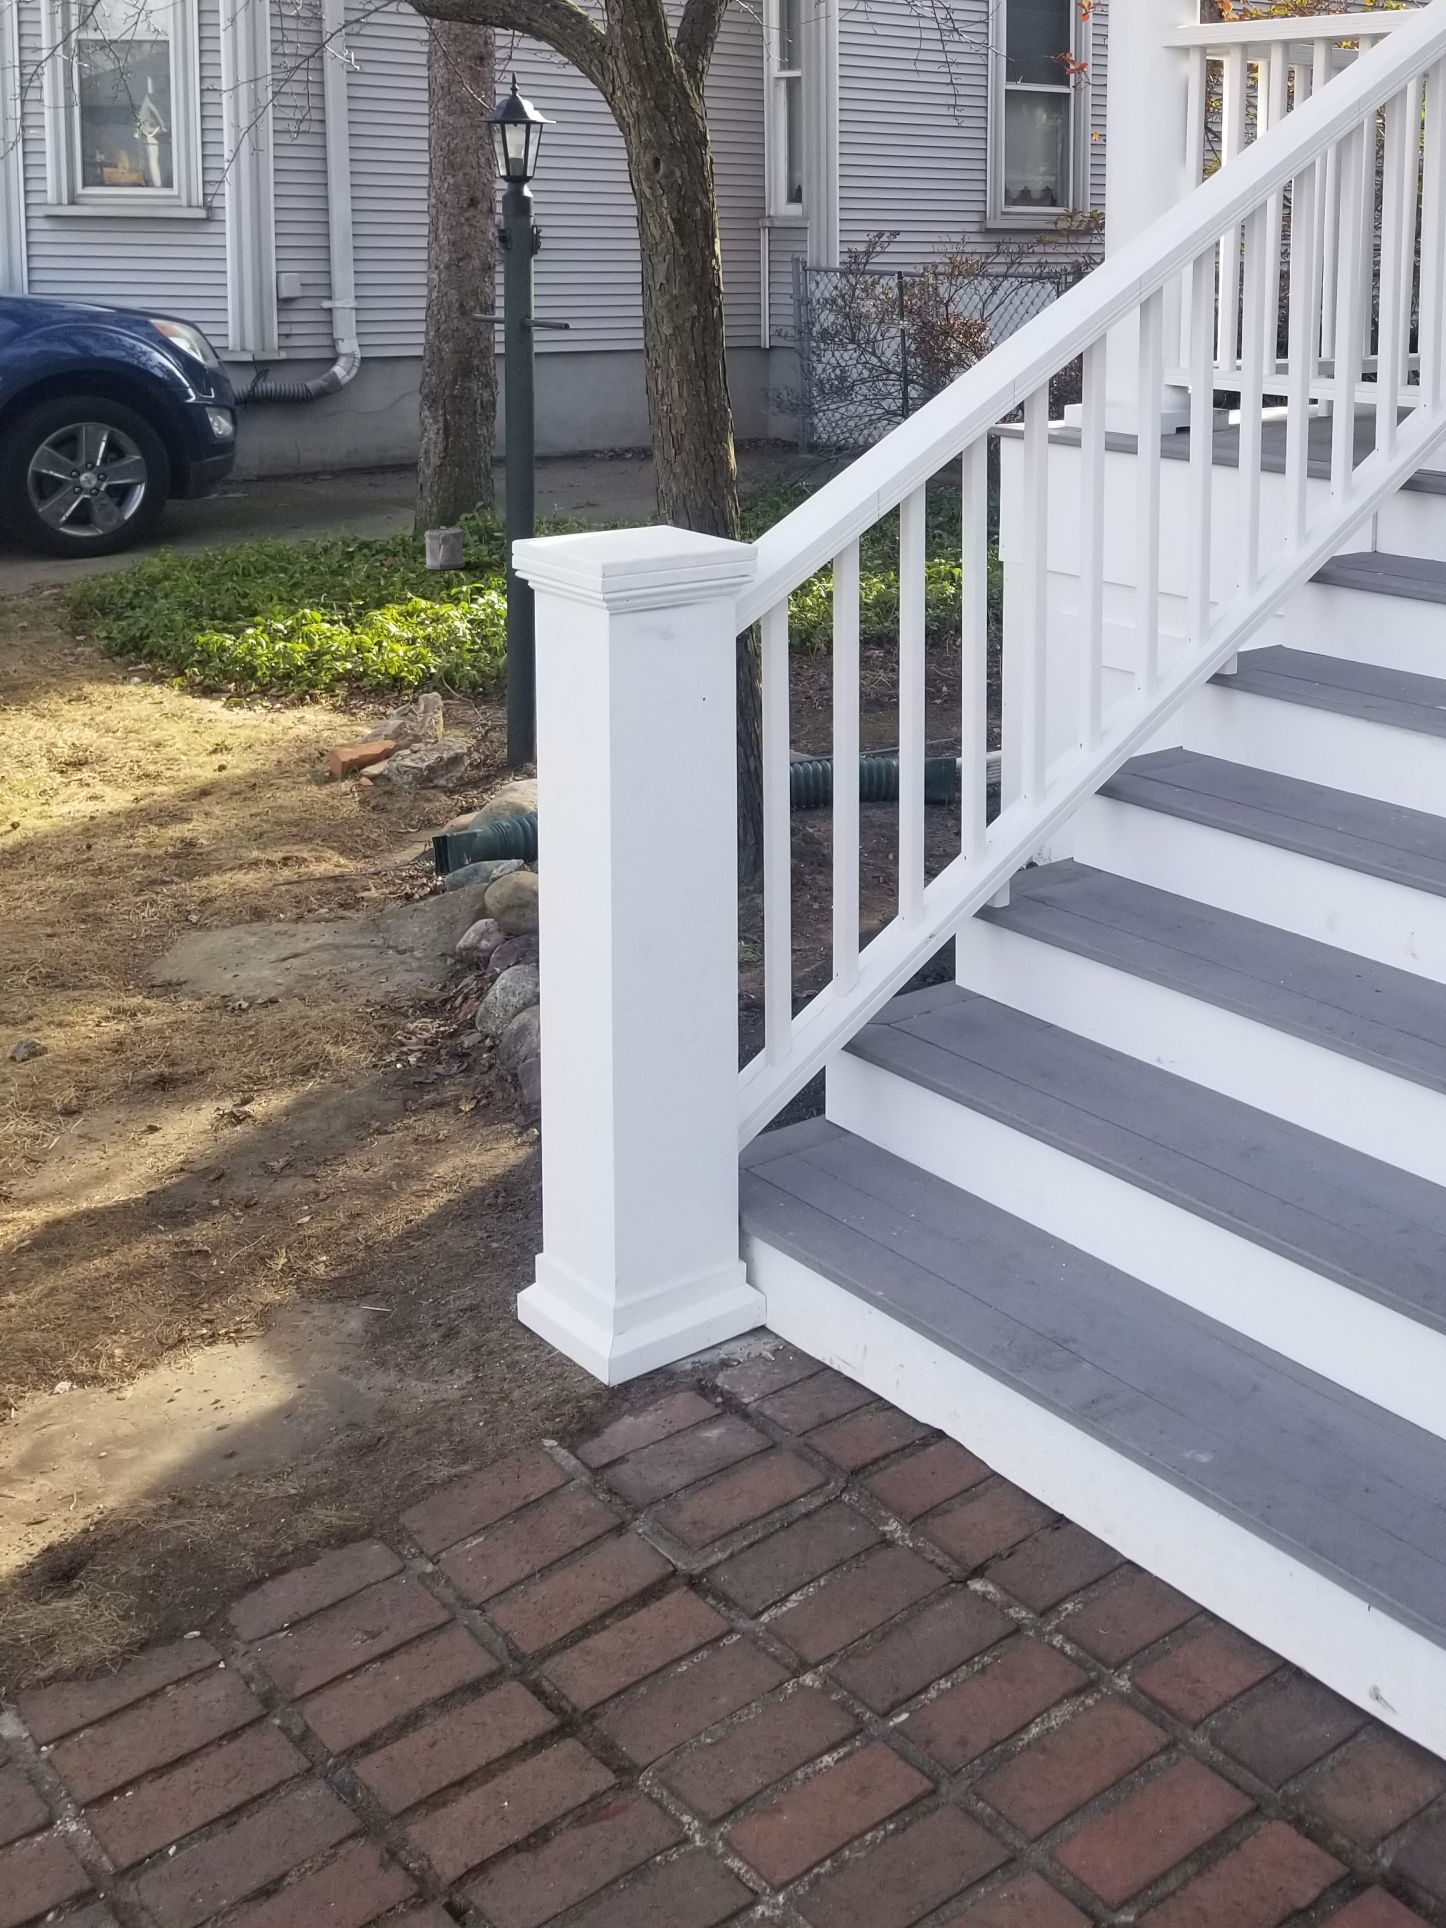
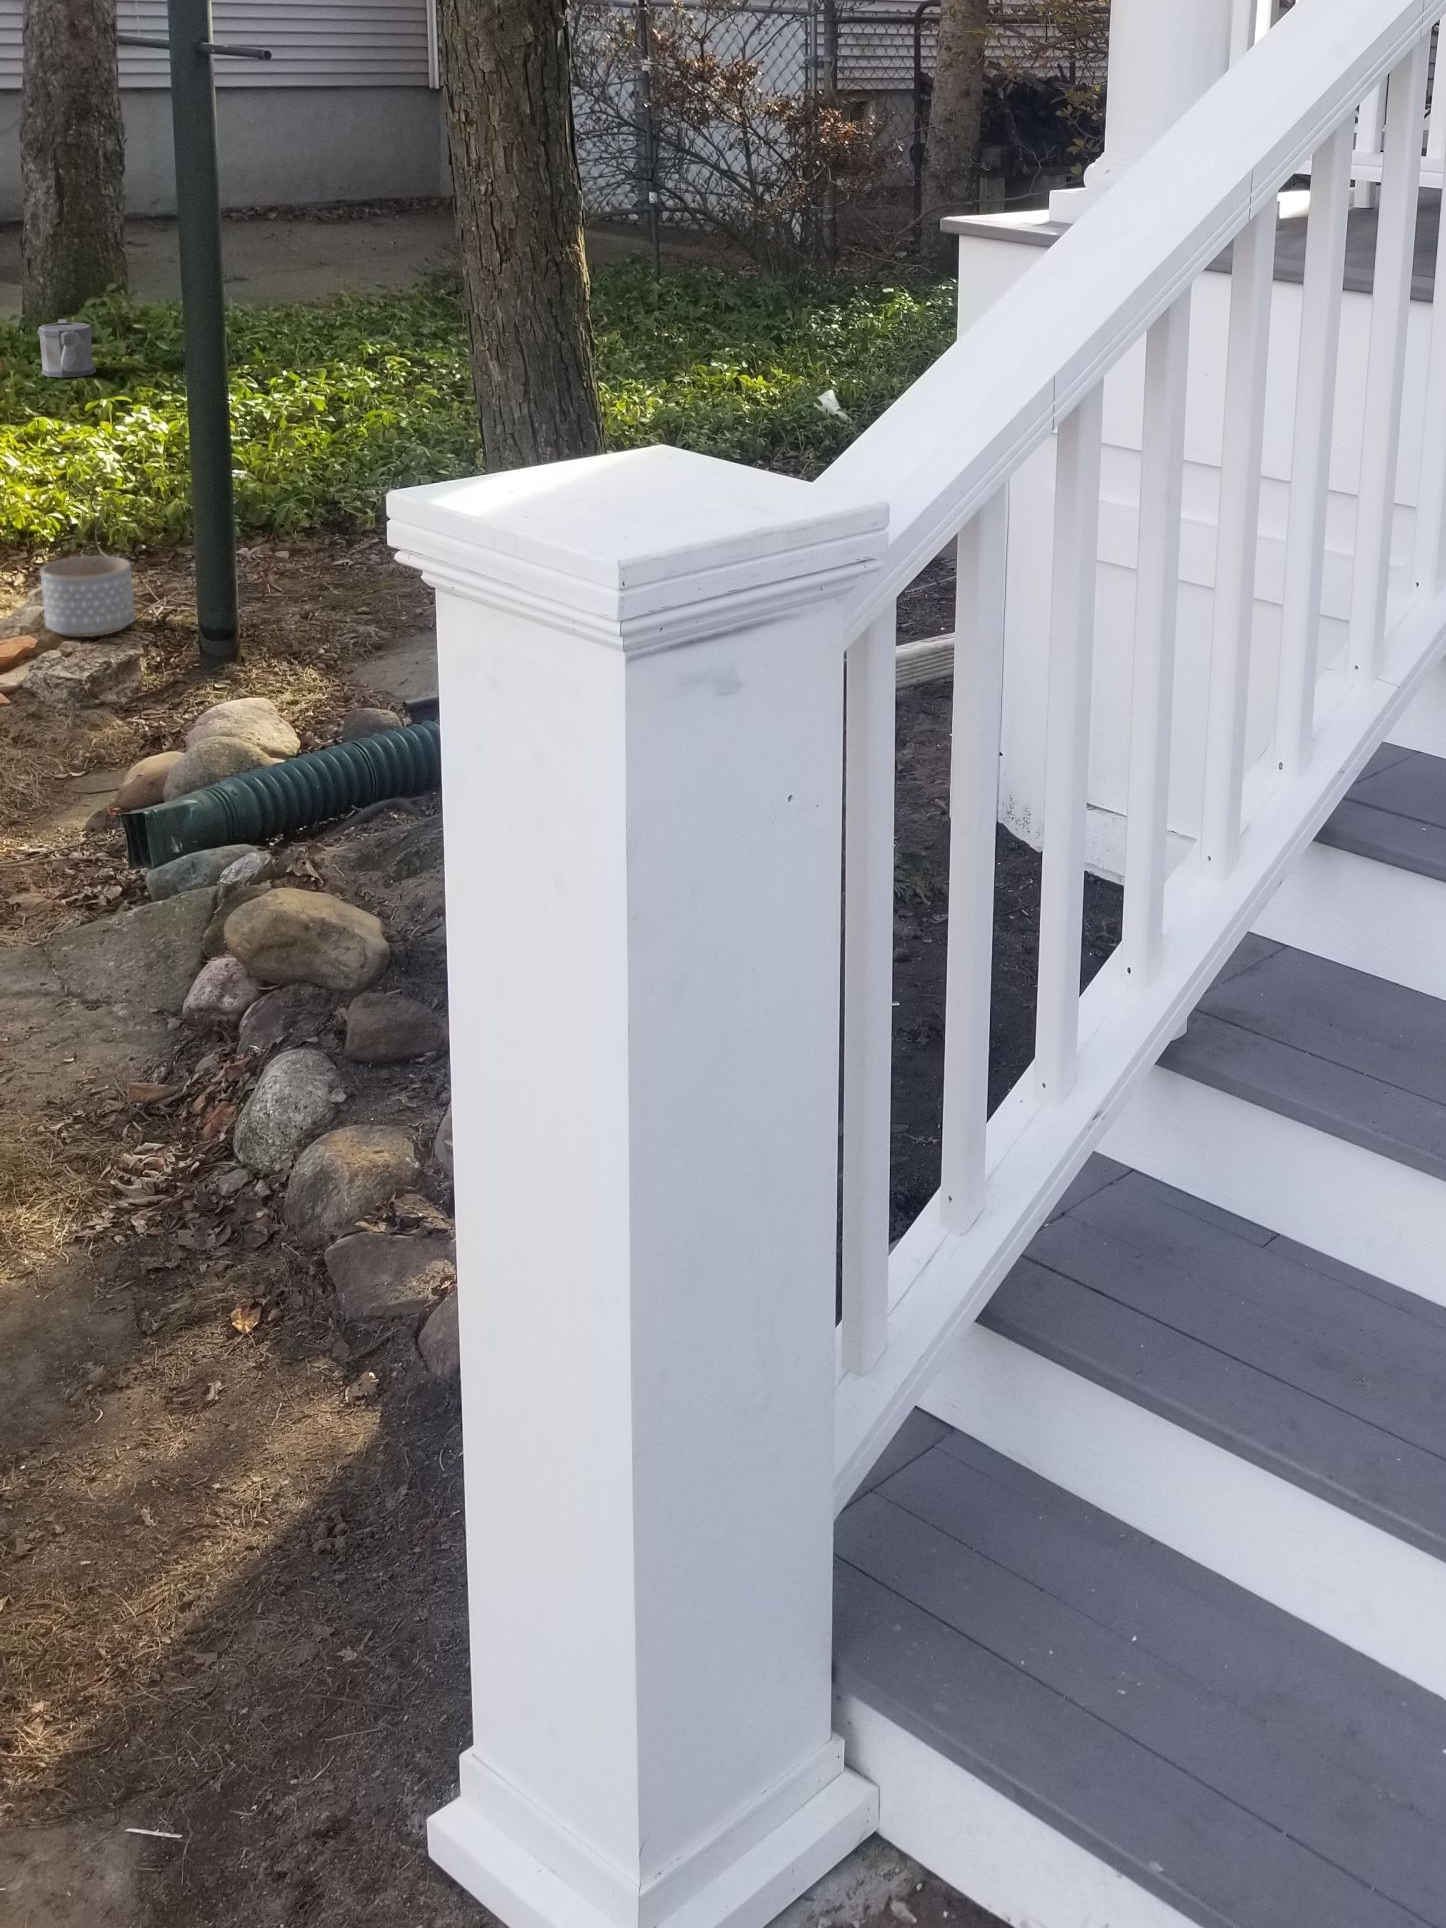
planter: none [404,688,468,745] -> present [40,556,135,637]

